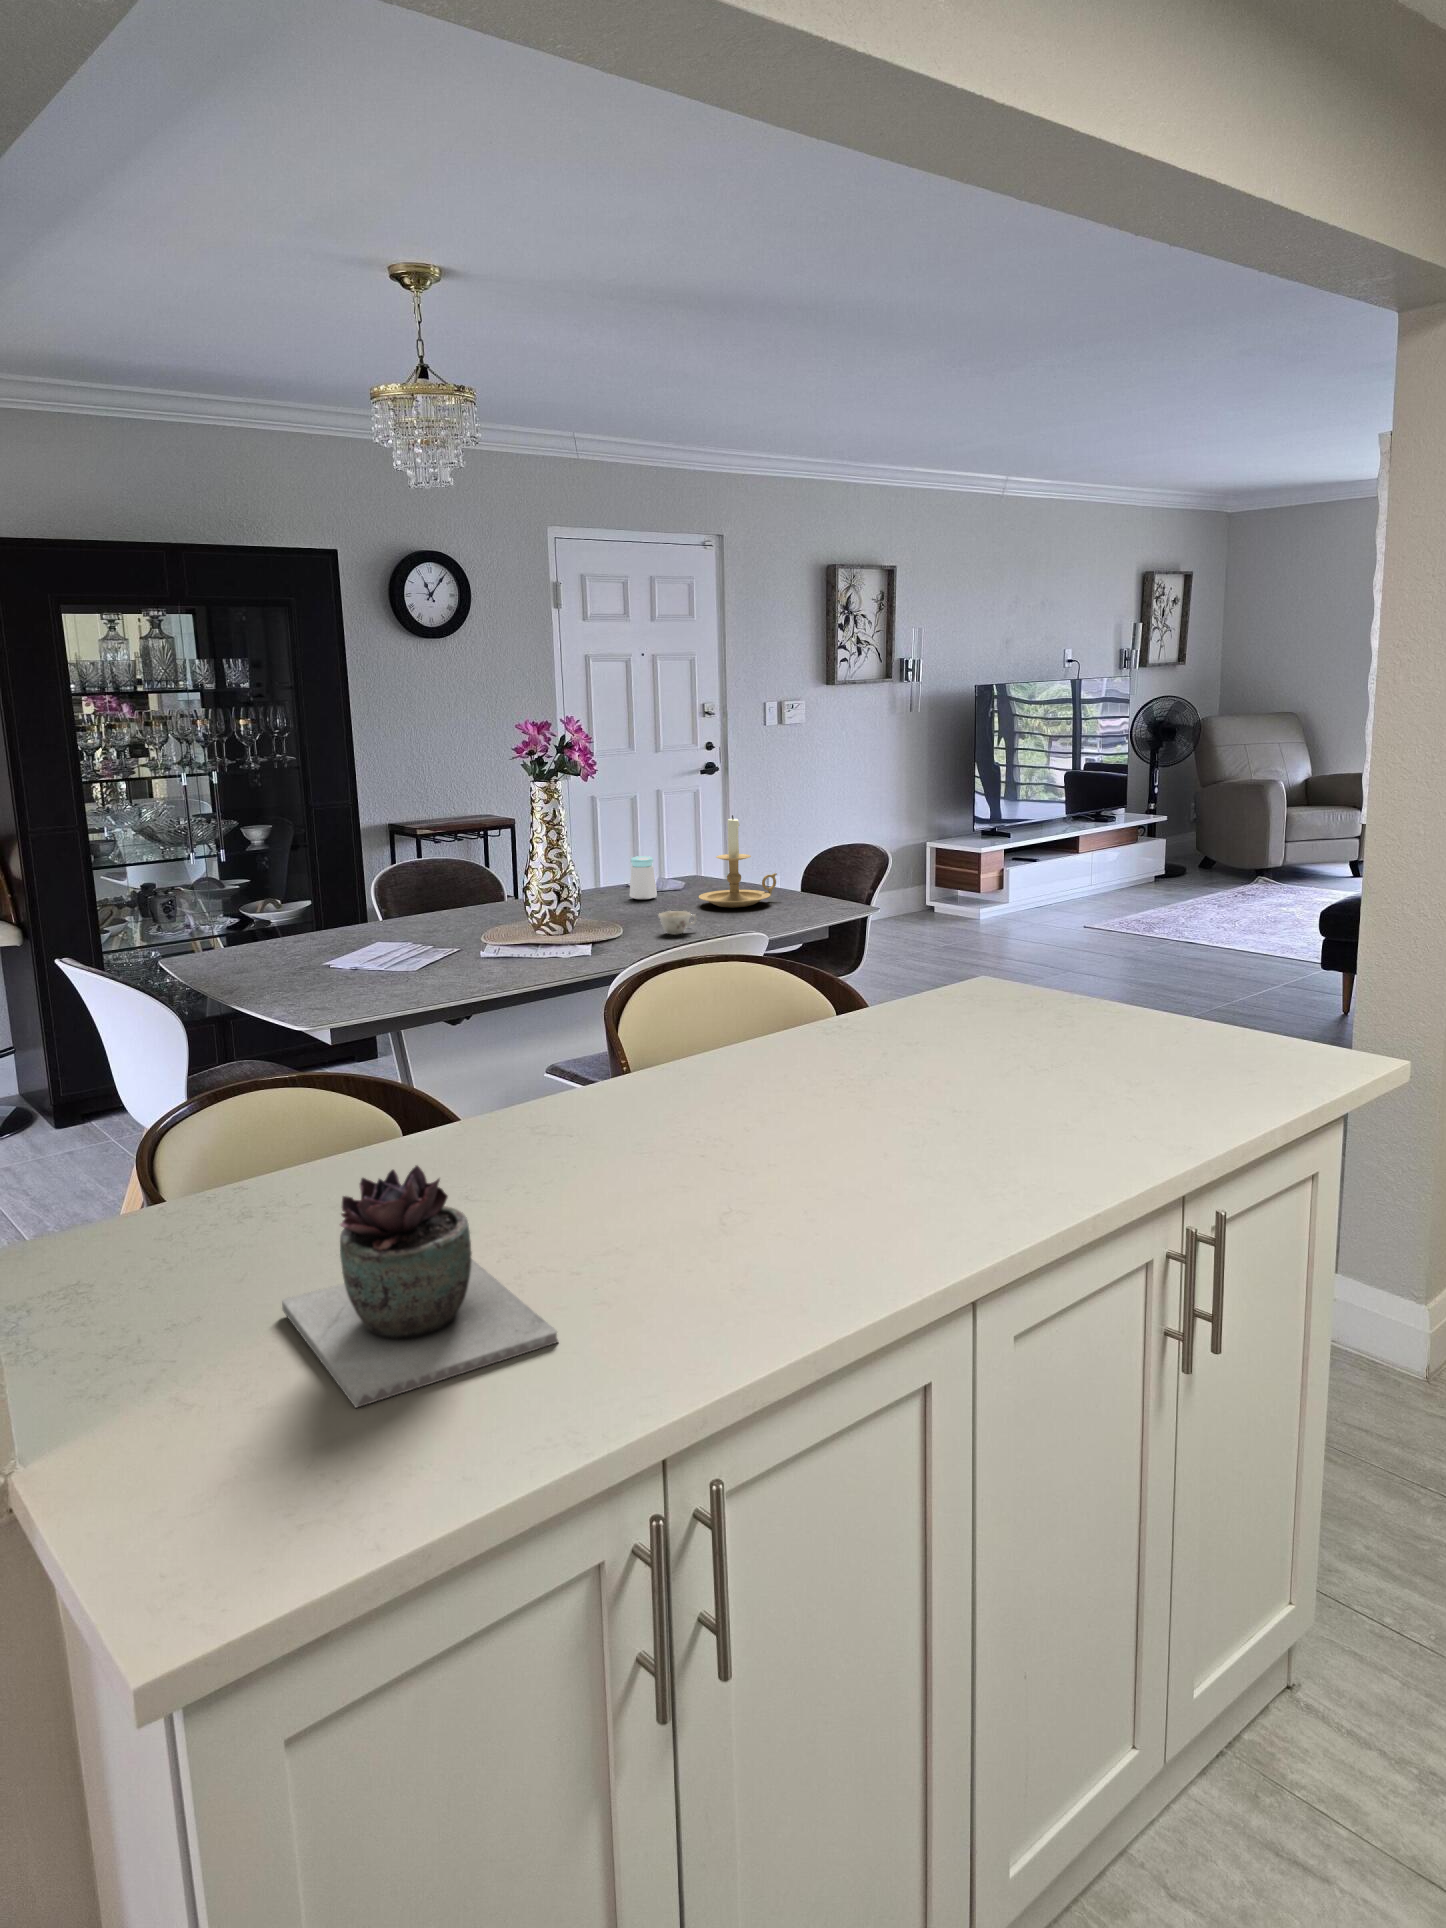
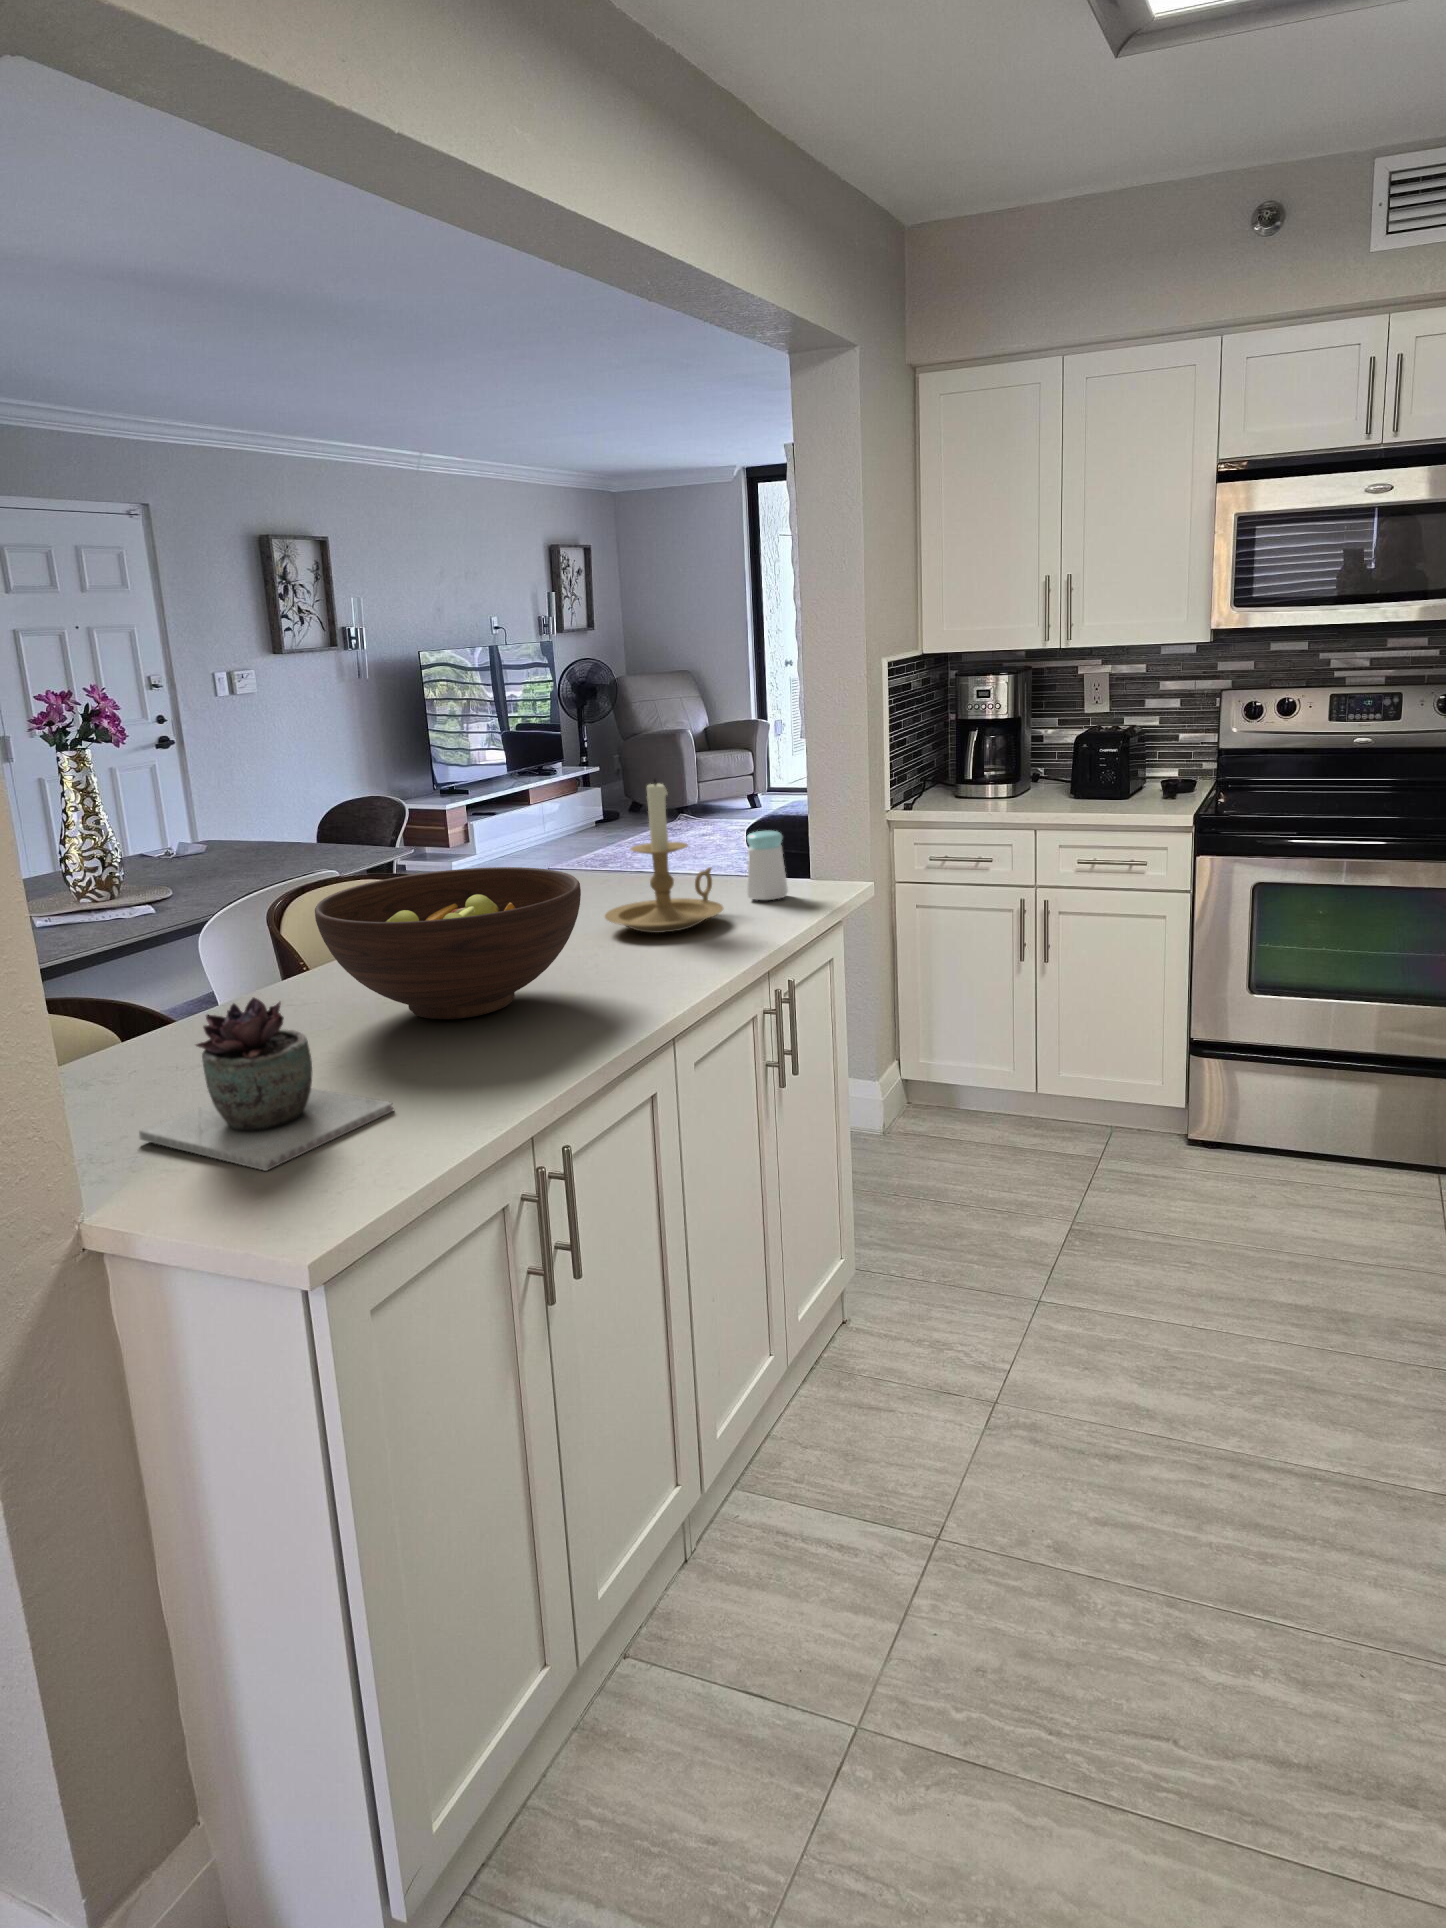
candle holder: present [699,815,777,907] -> present [605,779,723,933]
salt shaker: present [630,856,657,899] -> present [747,831,788,900]
teacup: present [659,911,696,935] -> none [207,861,245,884]
fruit bowl: none [580,997,911,1200] -> present [315,867,581,1019]

